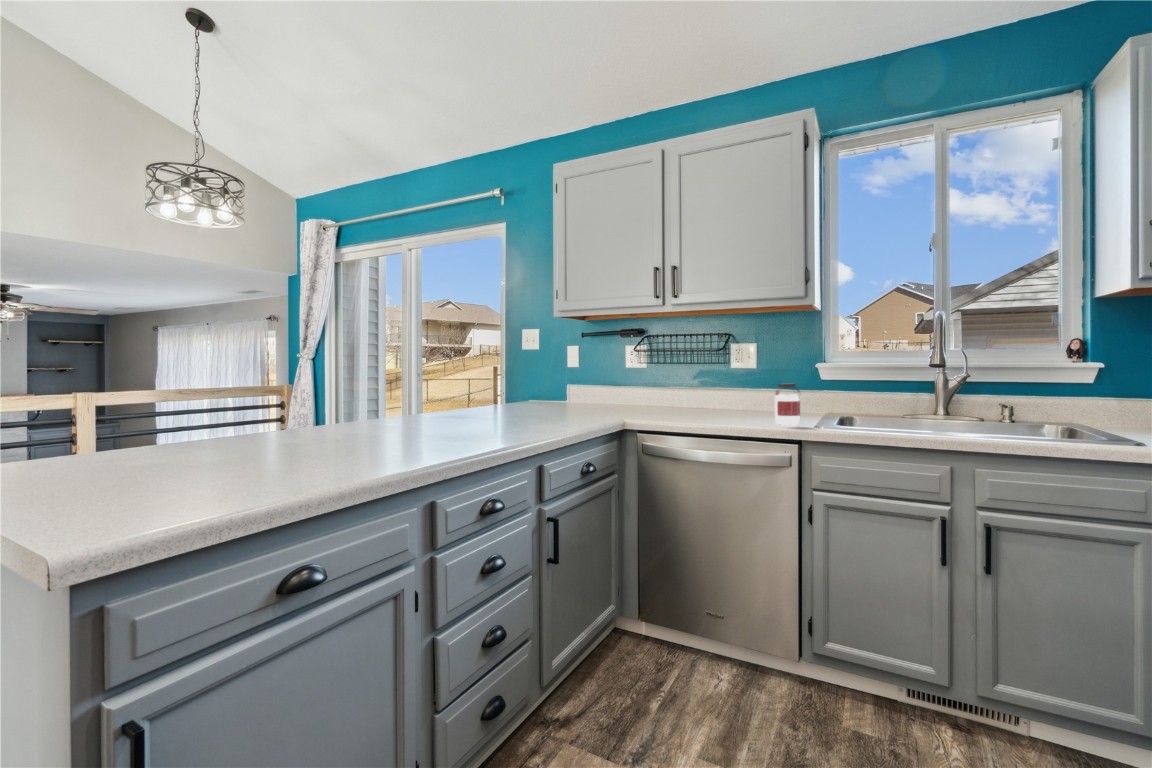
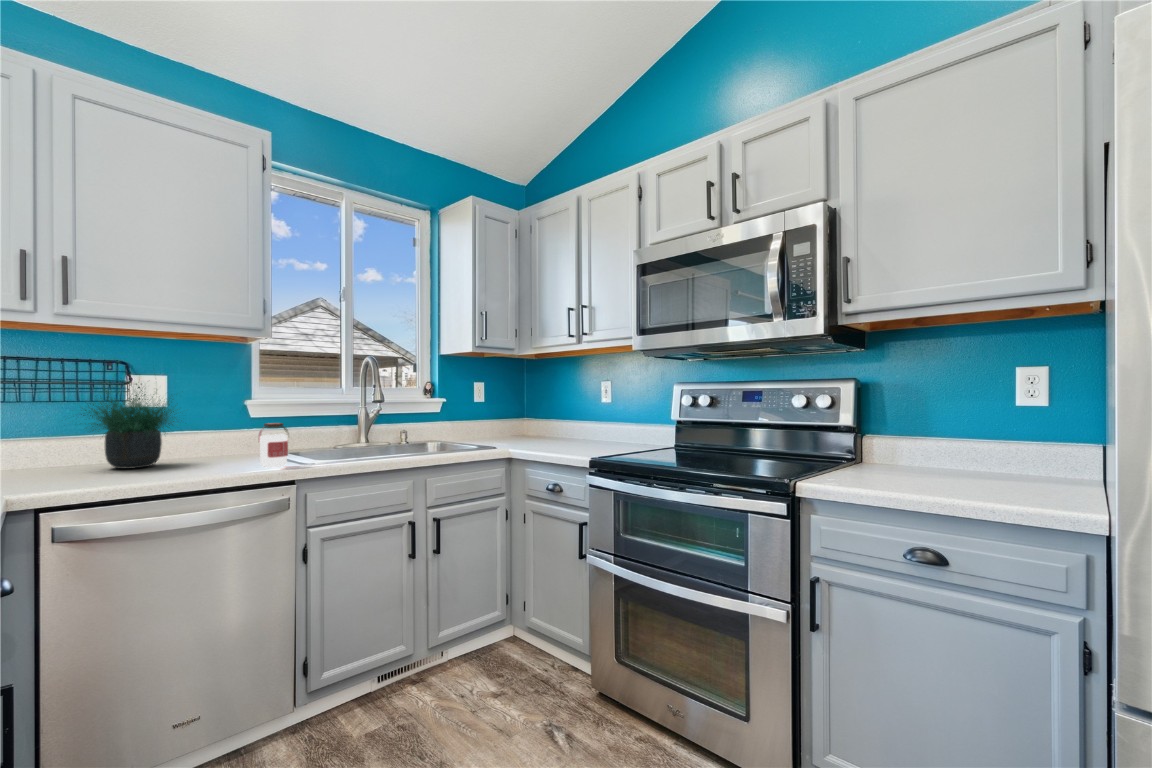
potted plant: none [671,336,754,416] -> present [81,388,174,469]

